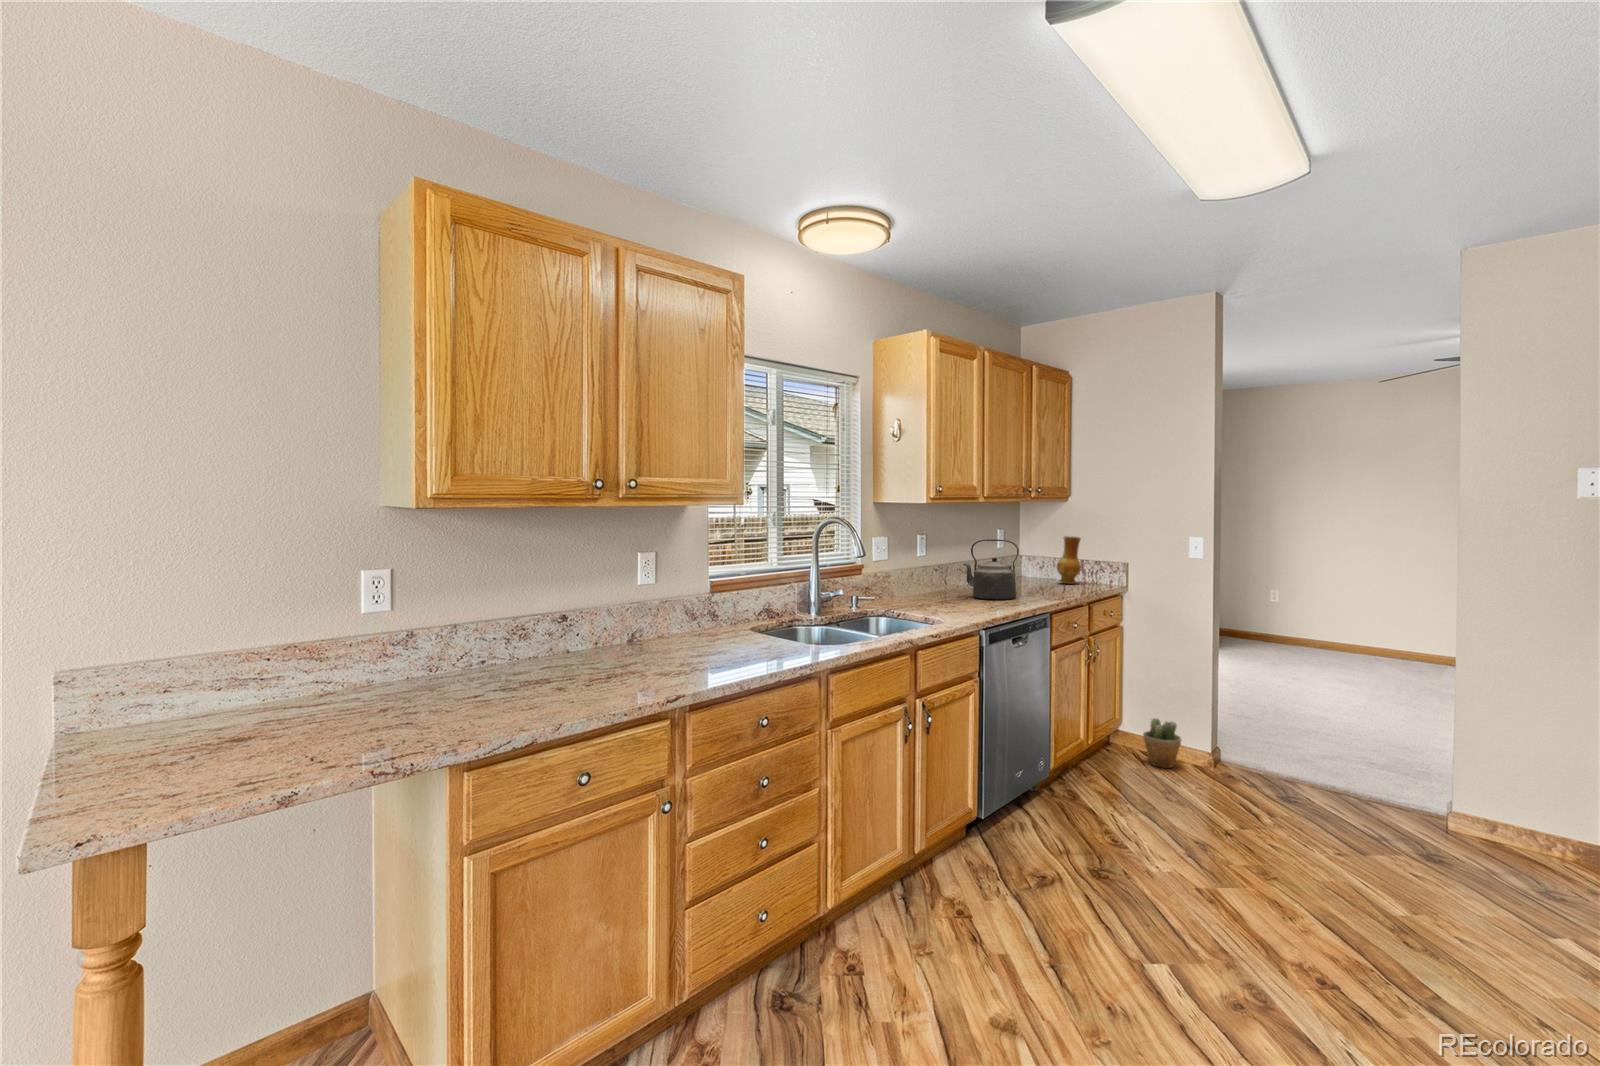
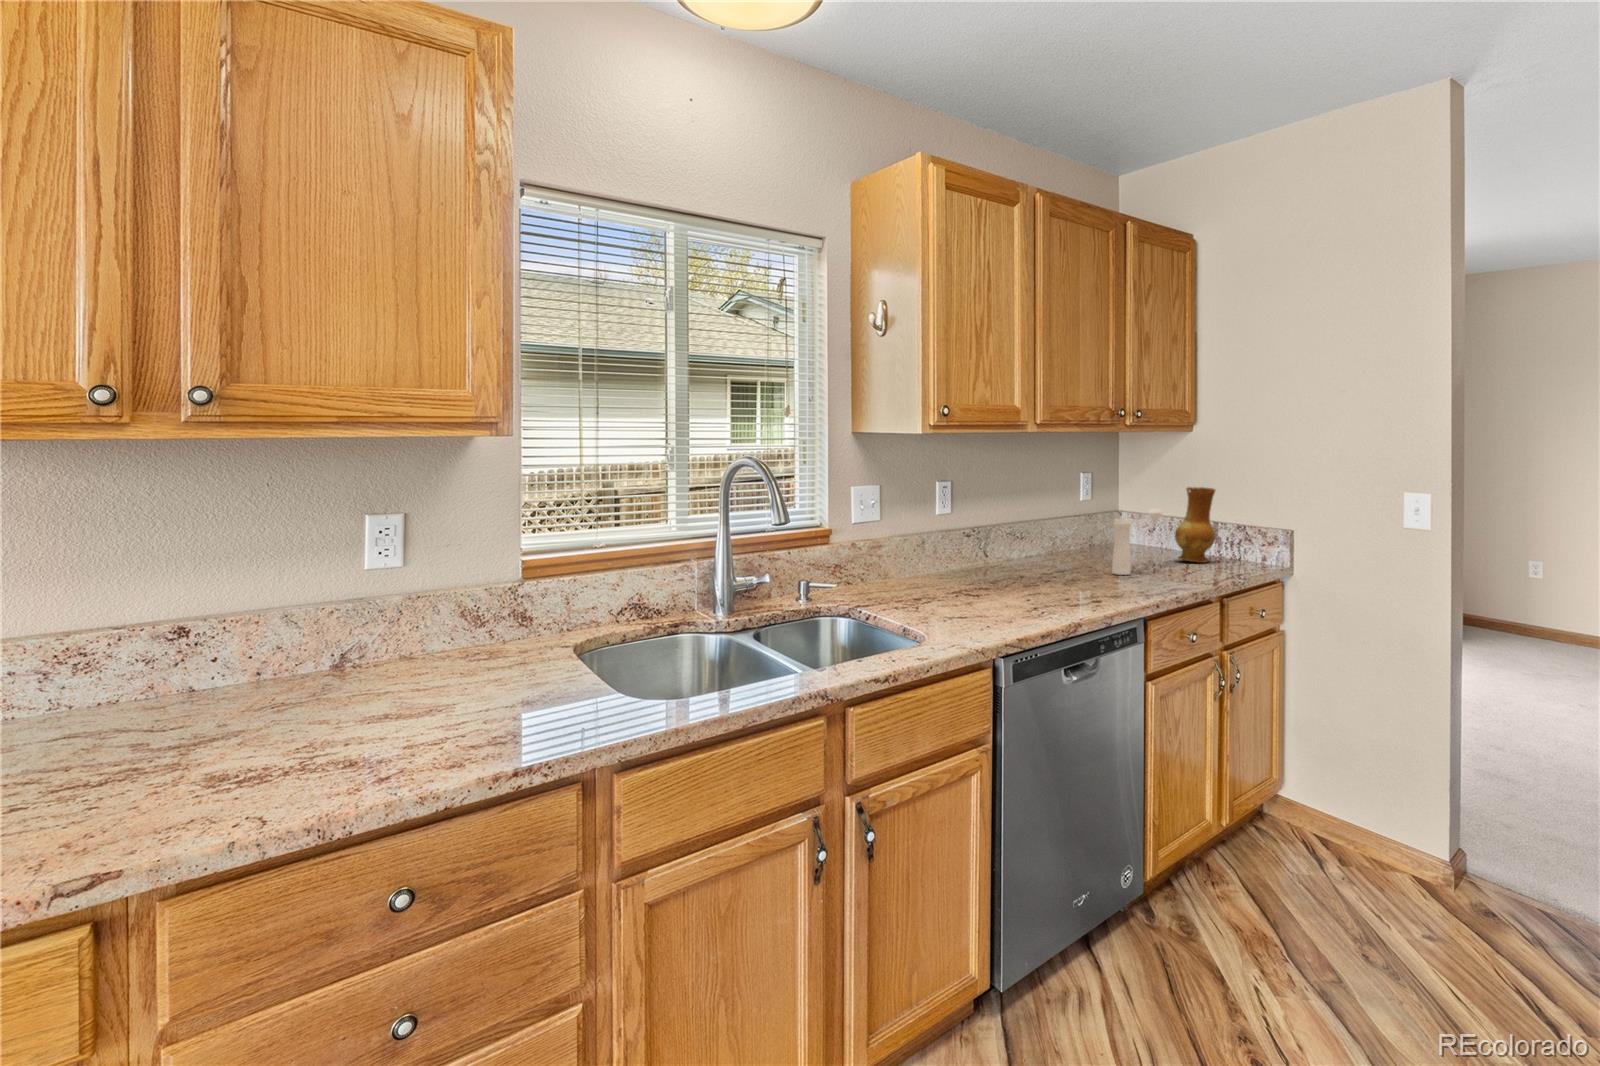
kettle: present [963,539,1019,600] -> none [1007,491,1099,591]
pepper mill: none [1023,550,1052,591] -> present [1112,509,1162,575]
potted plant: present [1143,718,1181,768] -> none [1319,788,1390,875]

